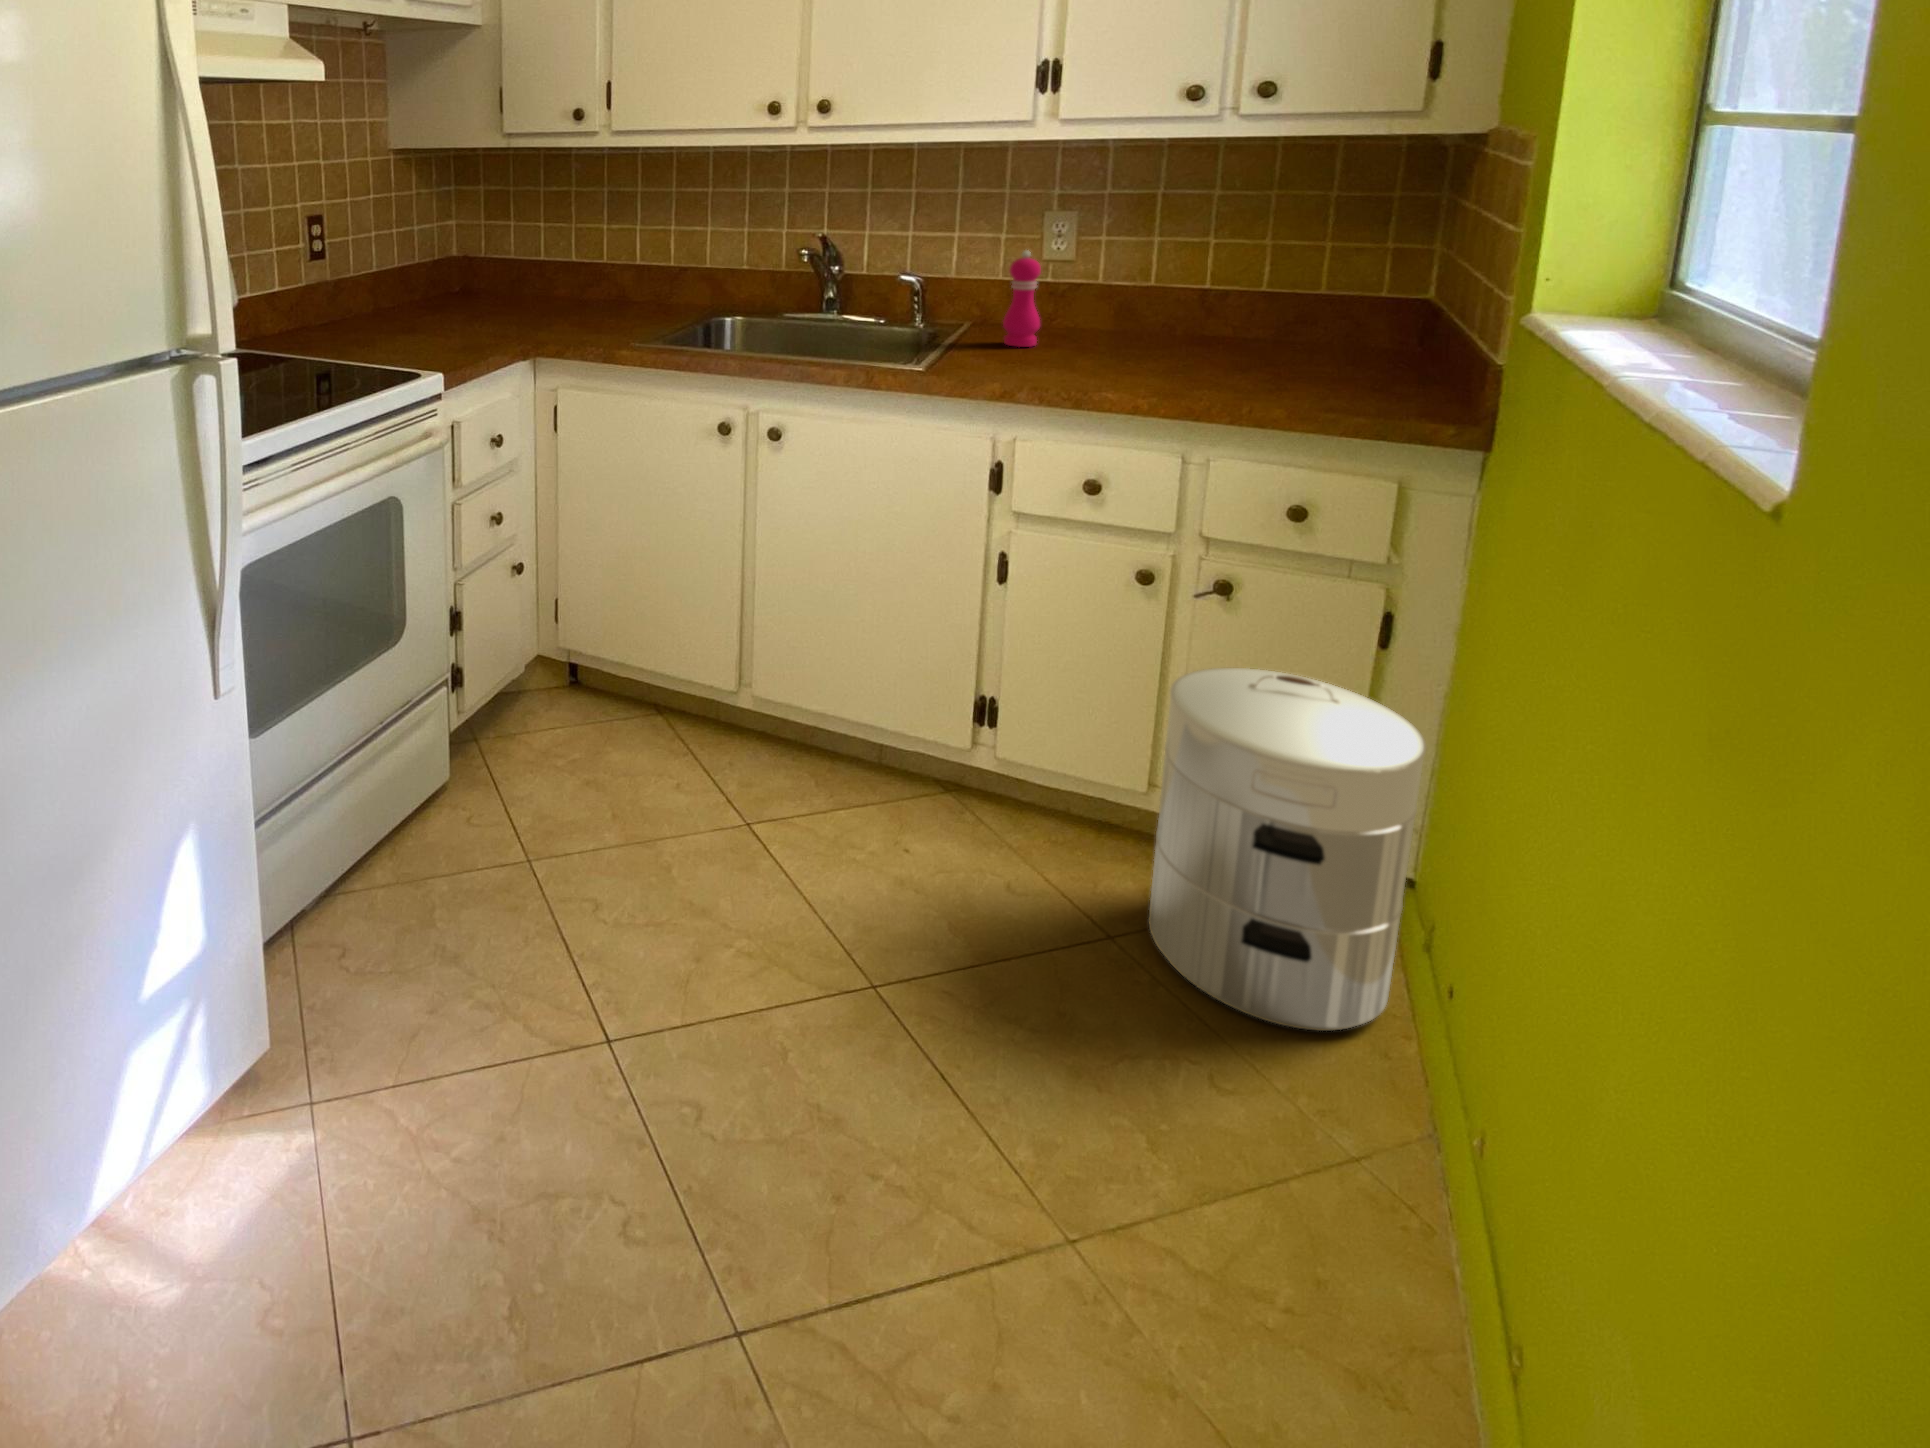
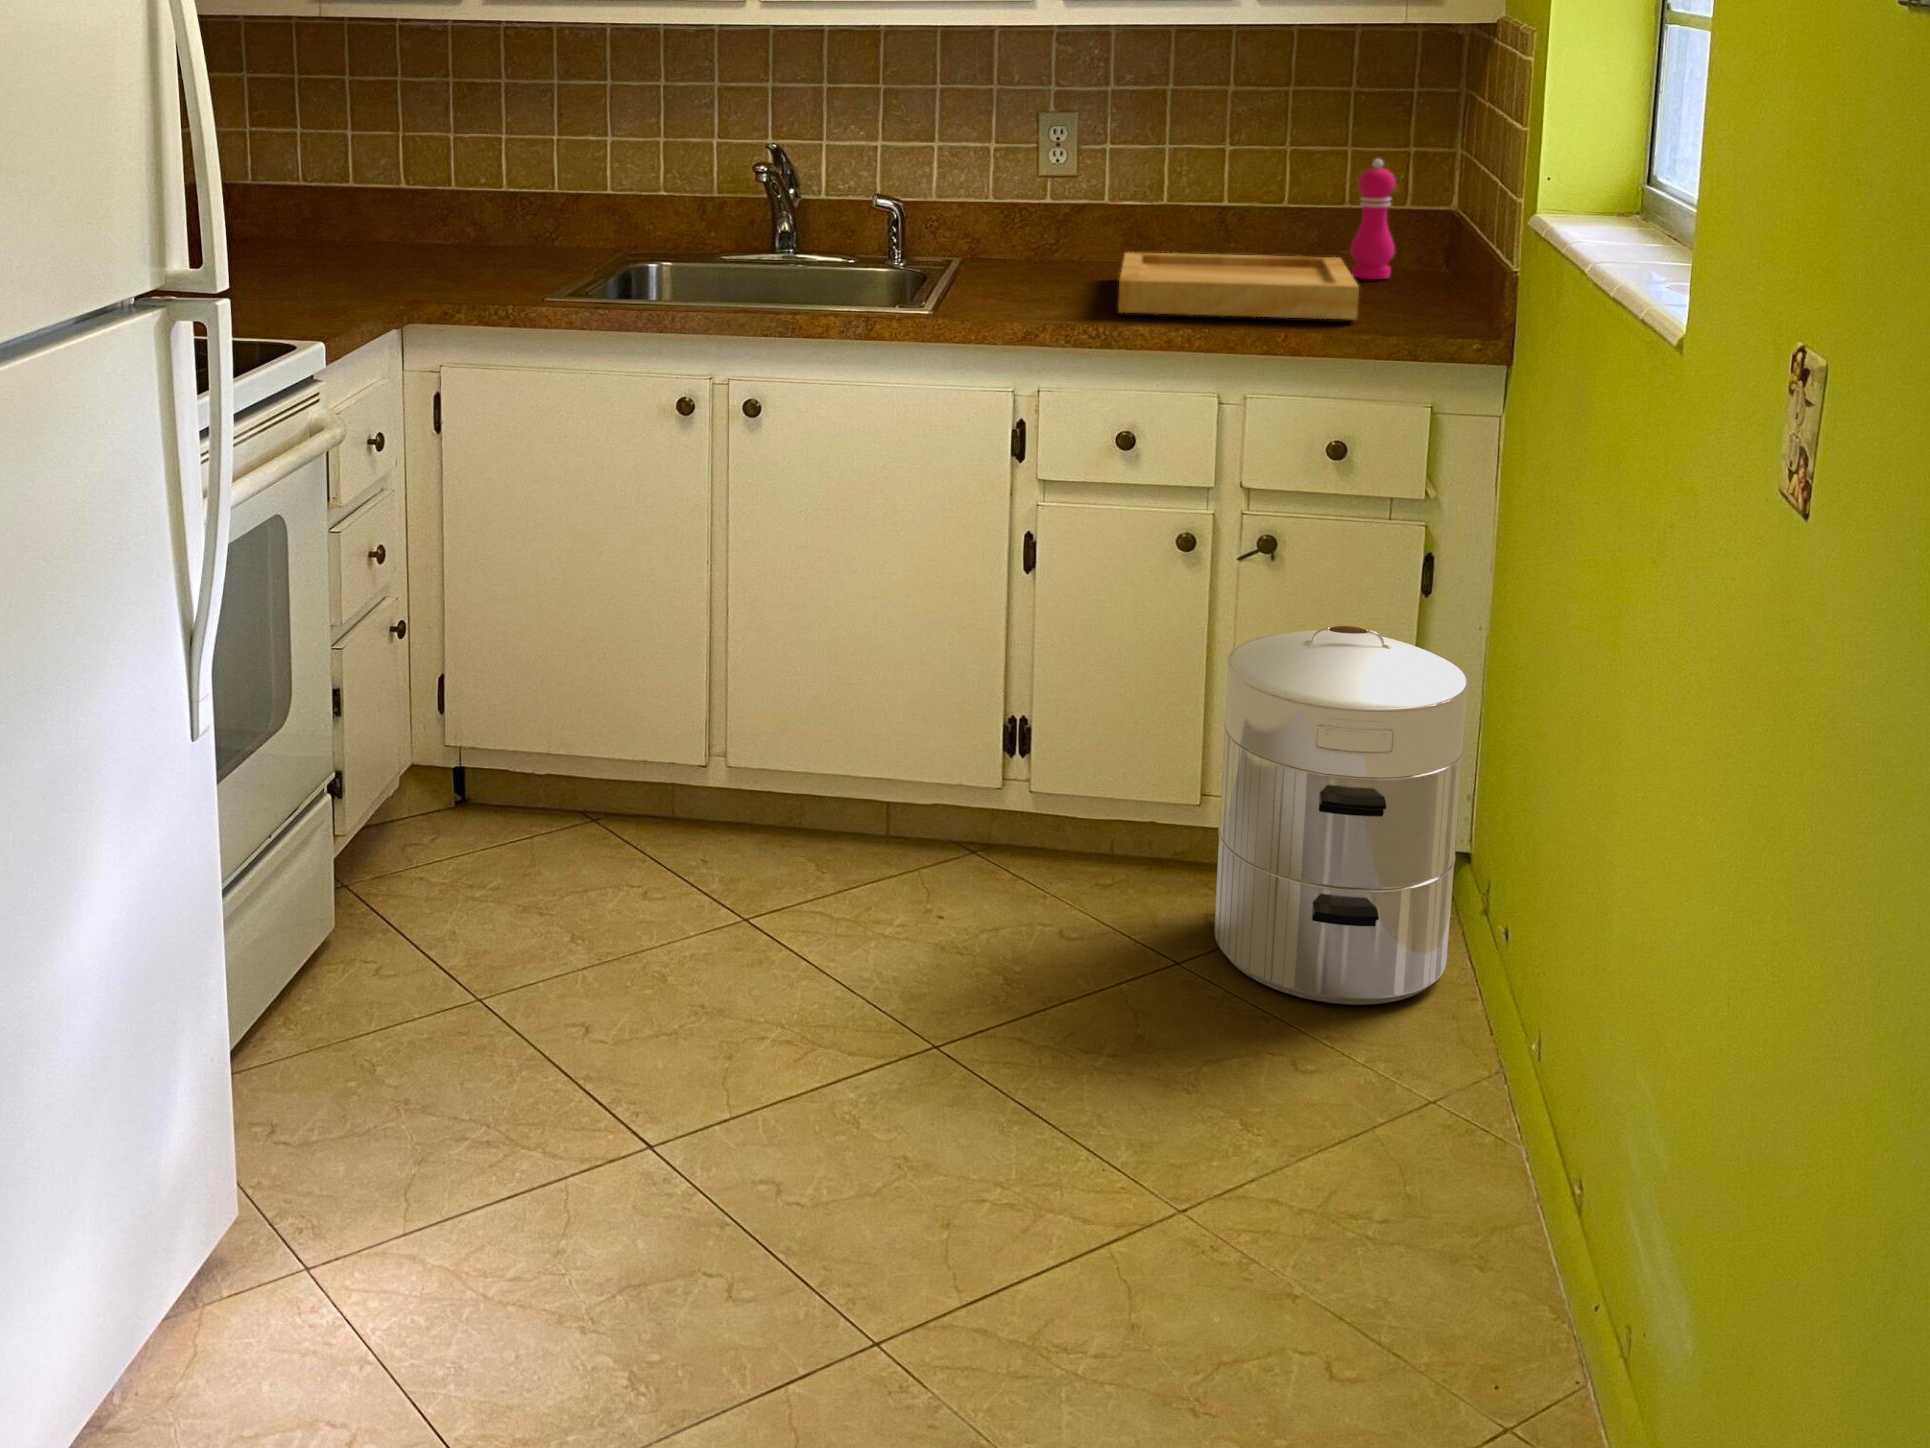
pepper mill: present [1003,251,1041,347] -> present [1350,159,1395,279]
tray: none [1089,323,1327,396] -> present [1118,252,1359,320]

